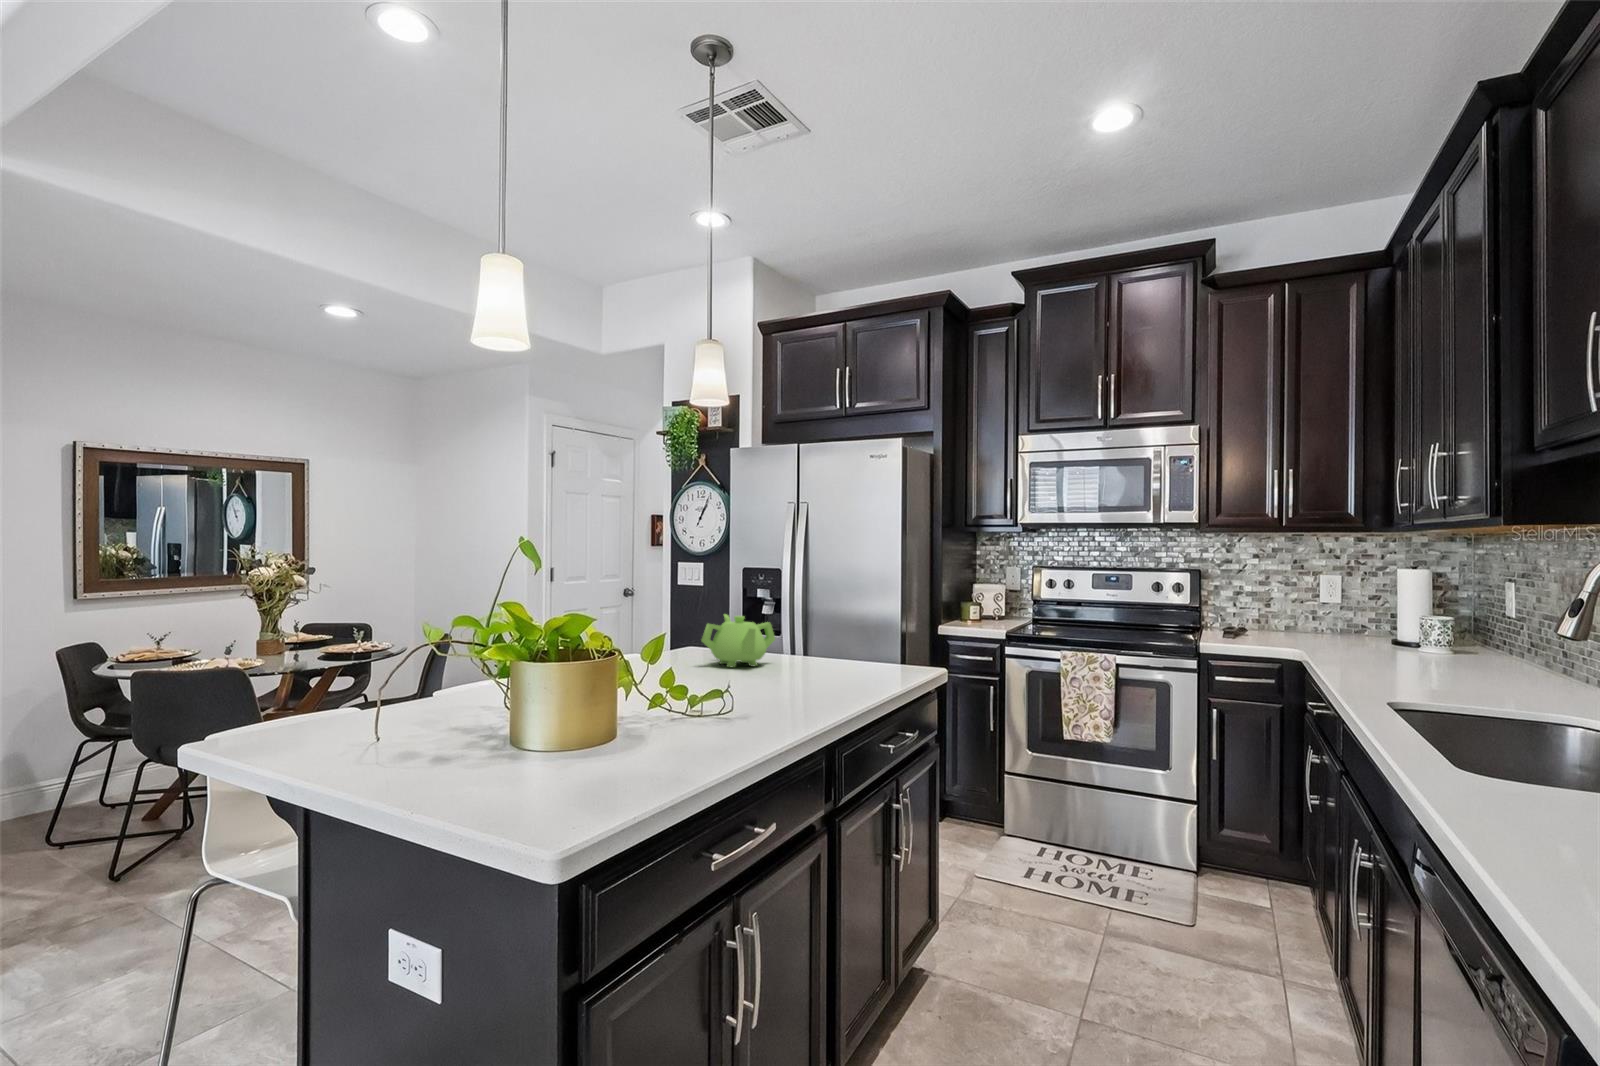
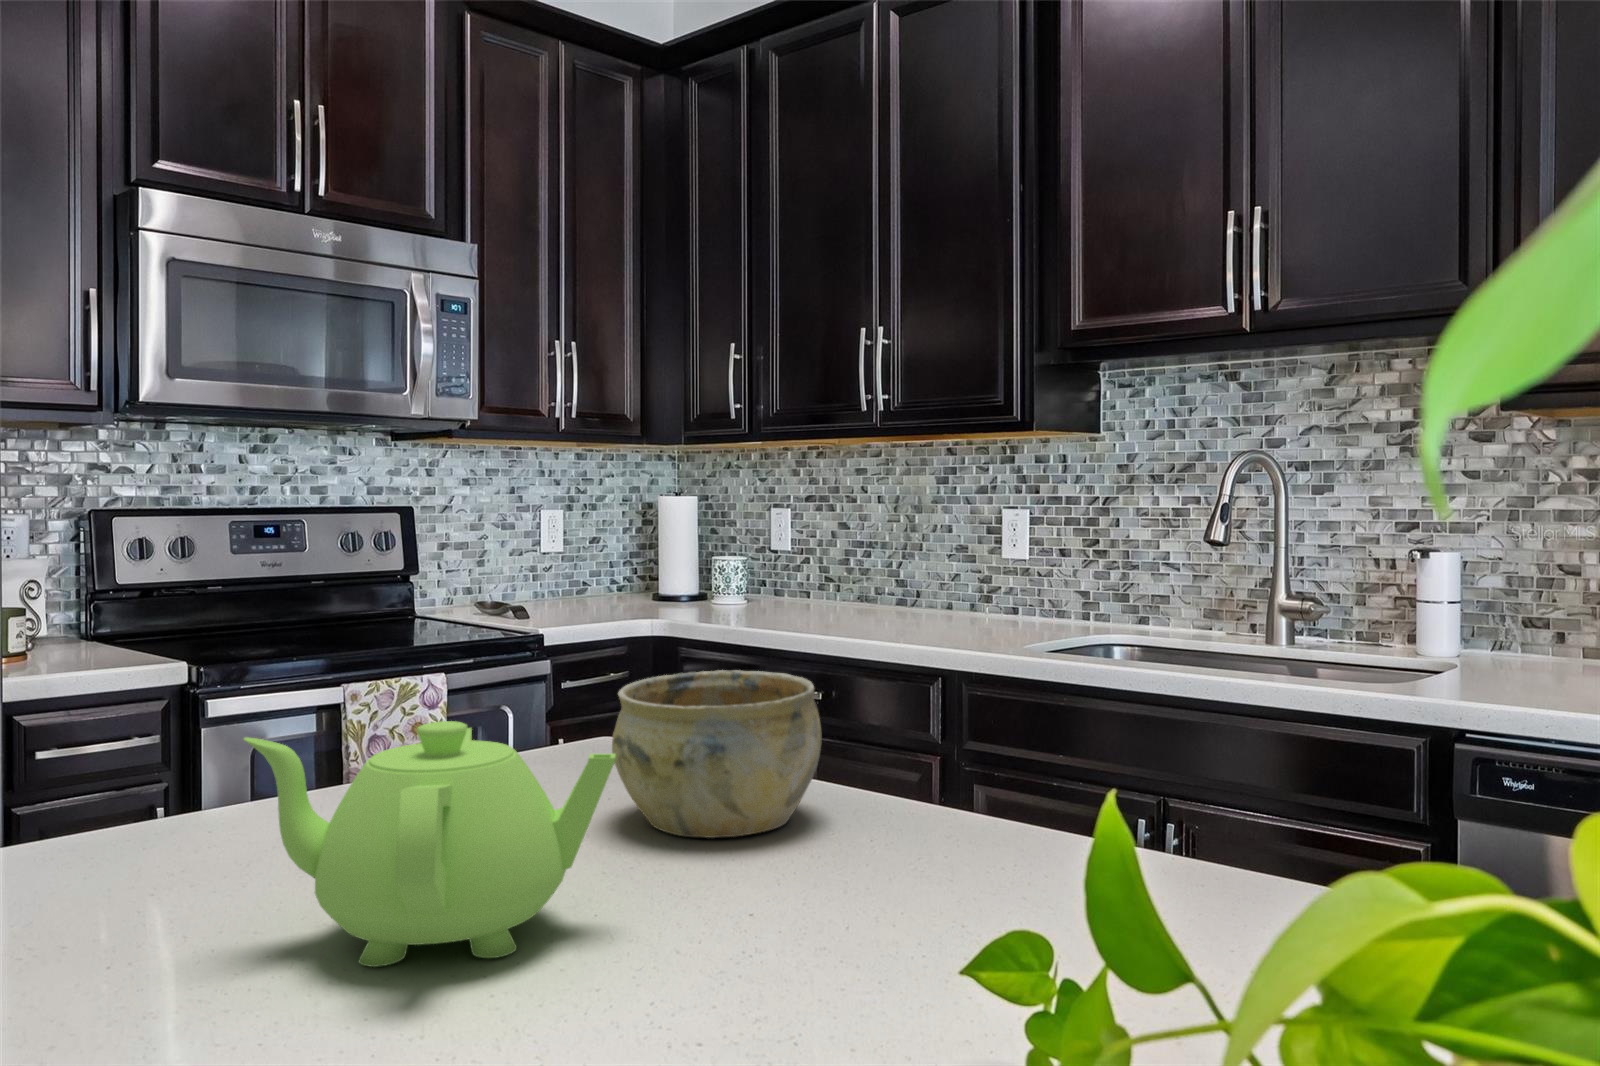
ceramic bowl: none [816,625,884,675] -> present [612,670,821,838]

